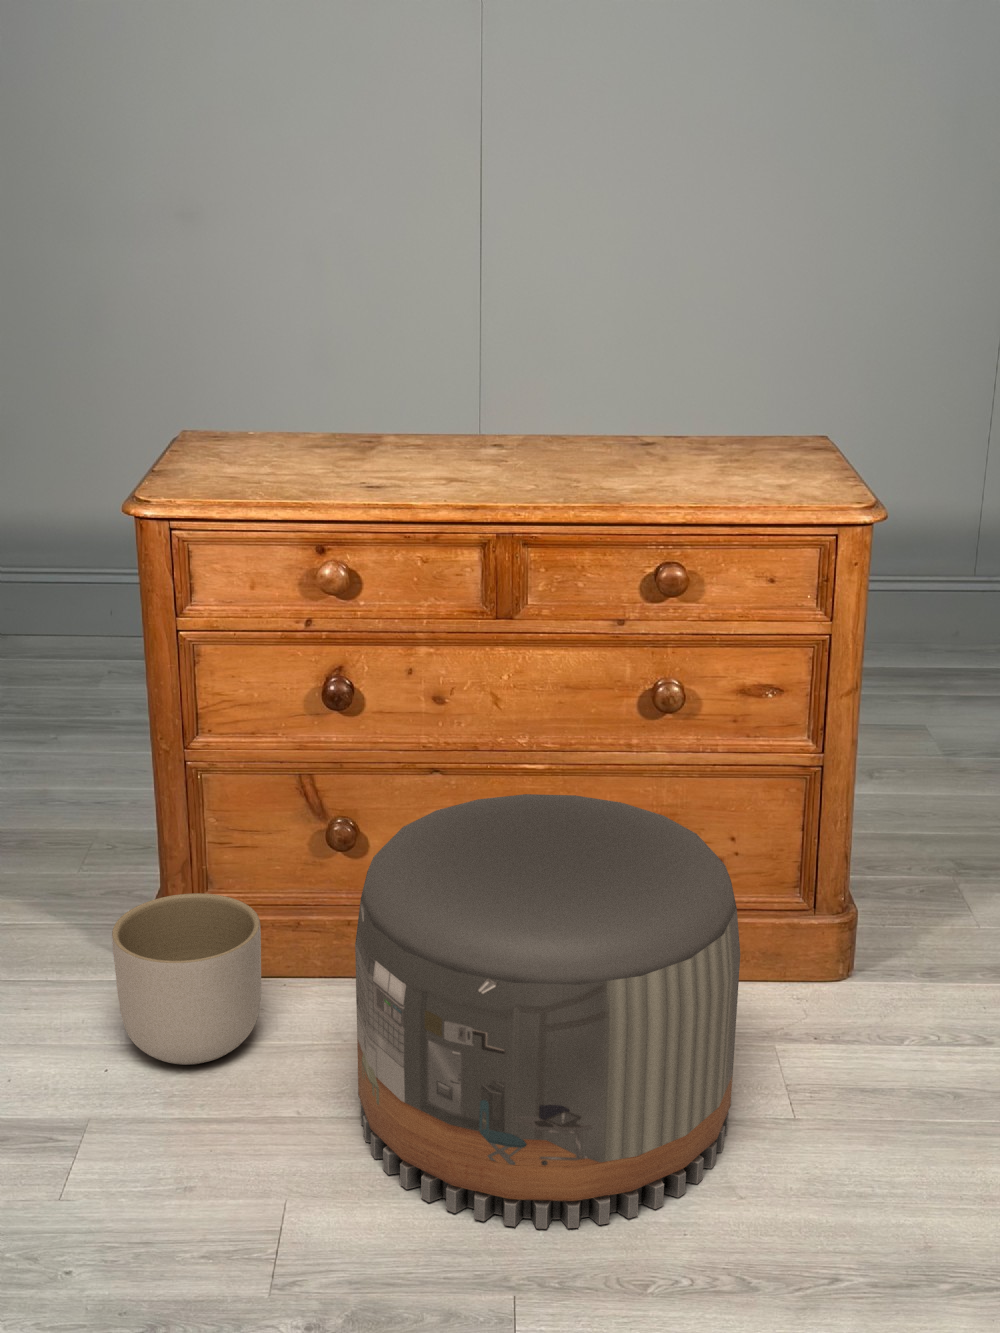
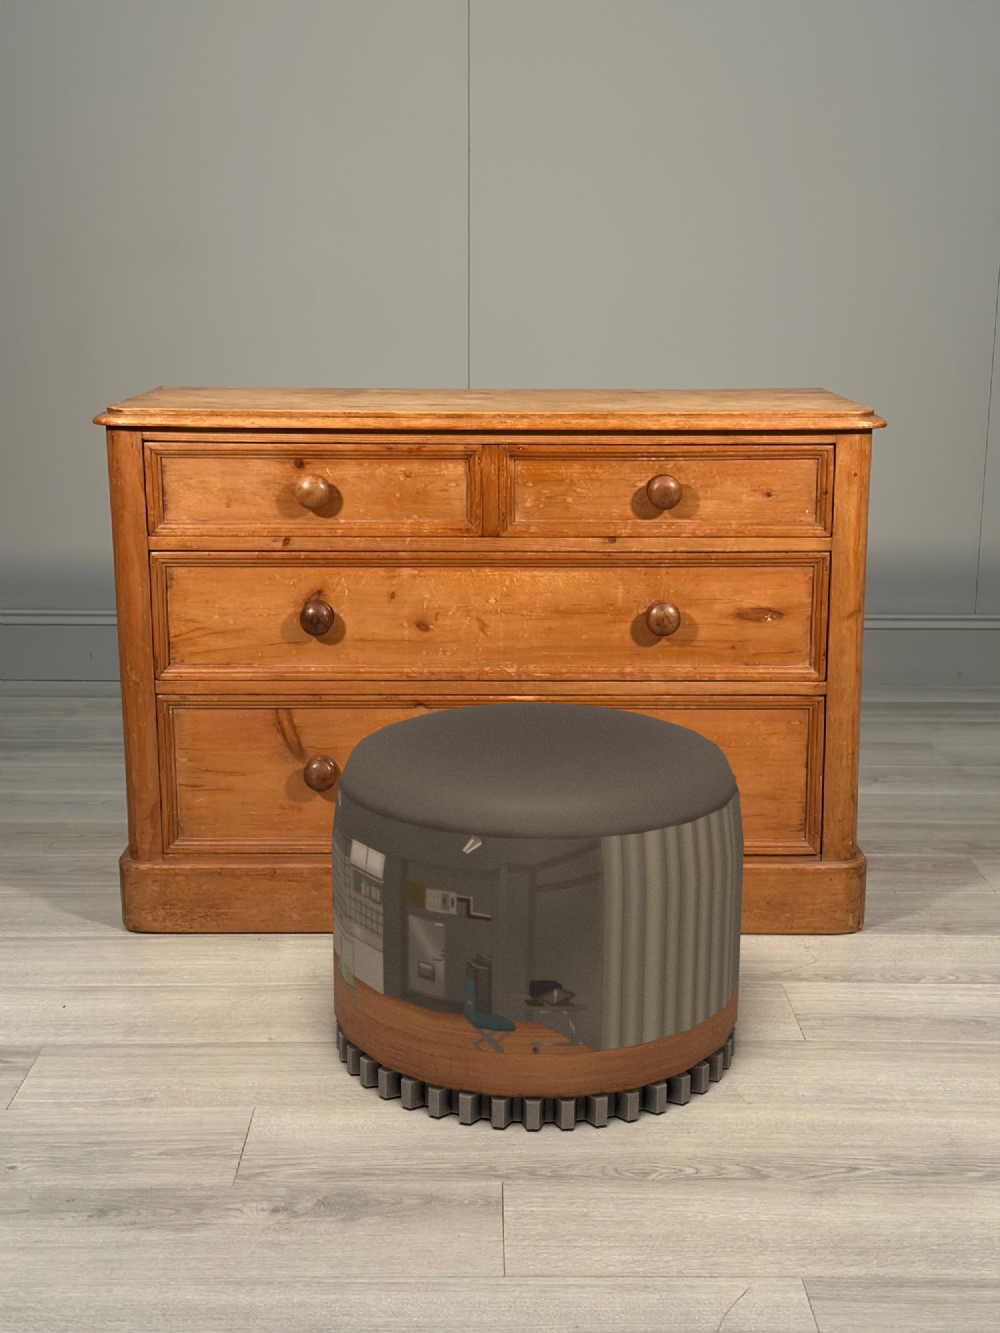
planter: present [112,893,261,1065] -> none [73,827,231,1000]

